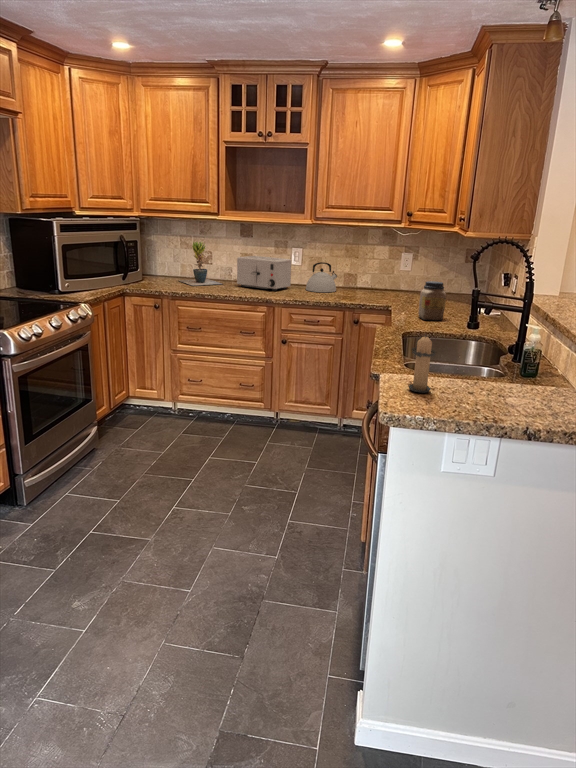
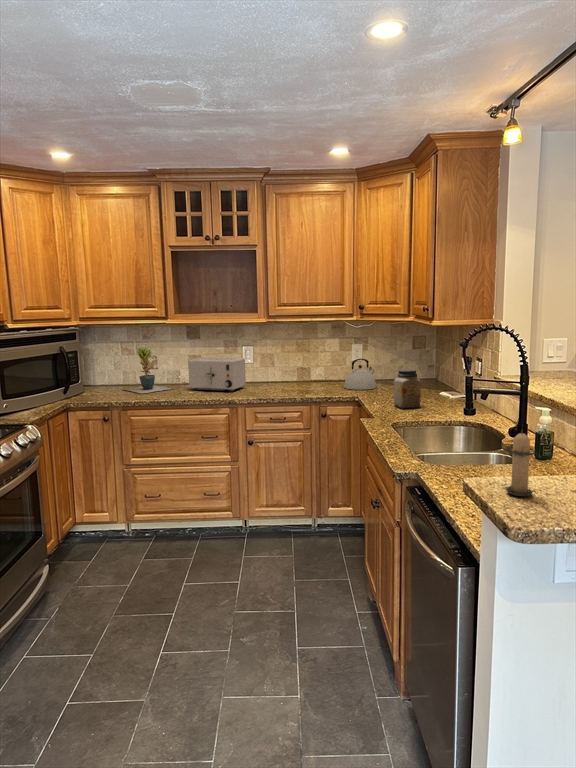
kettle: present [306,262,337,292] -> present [344,359,376,390]

